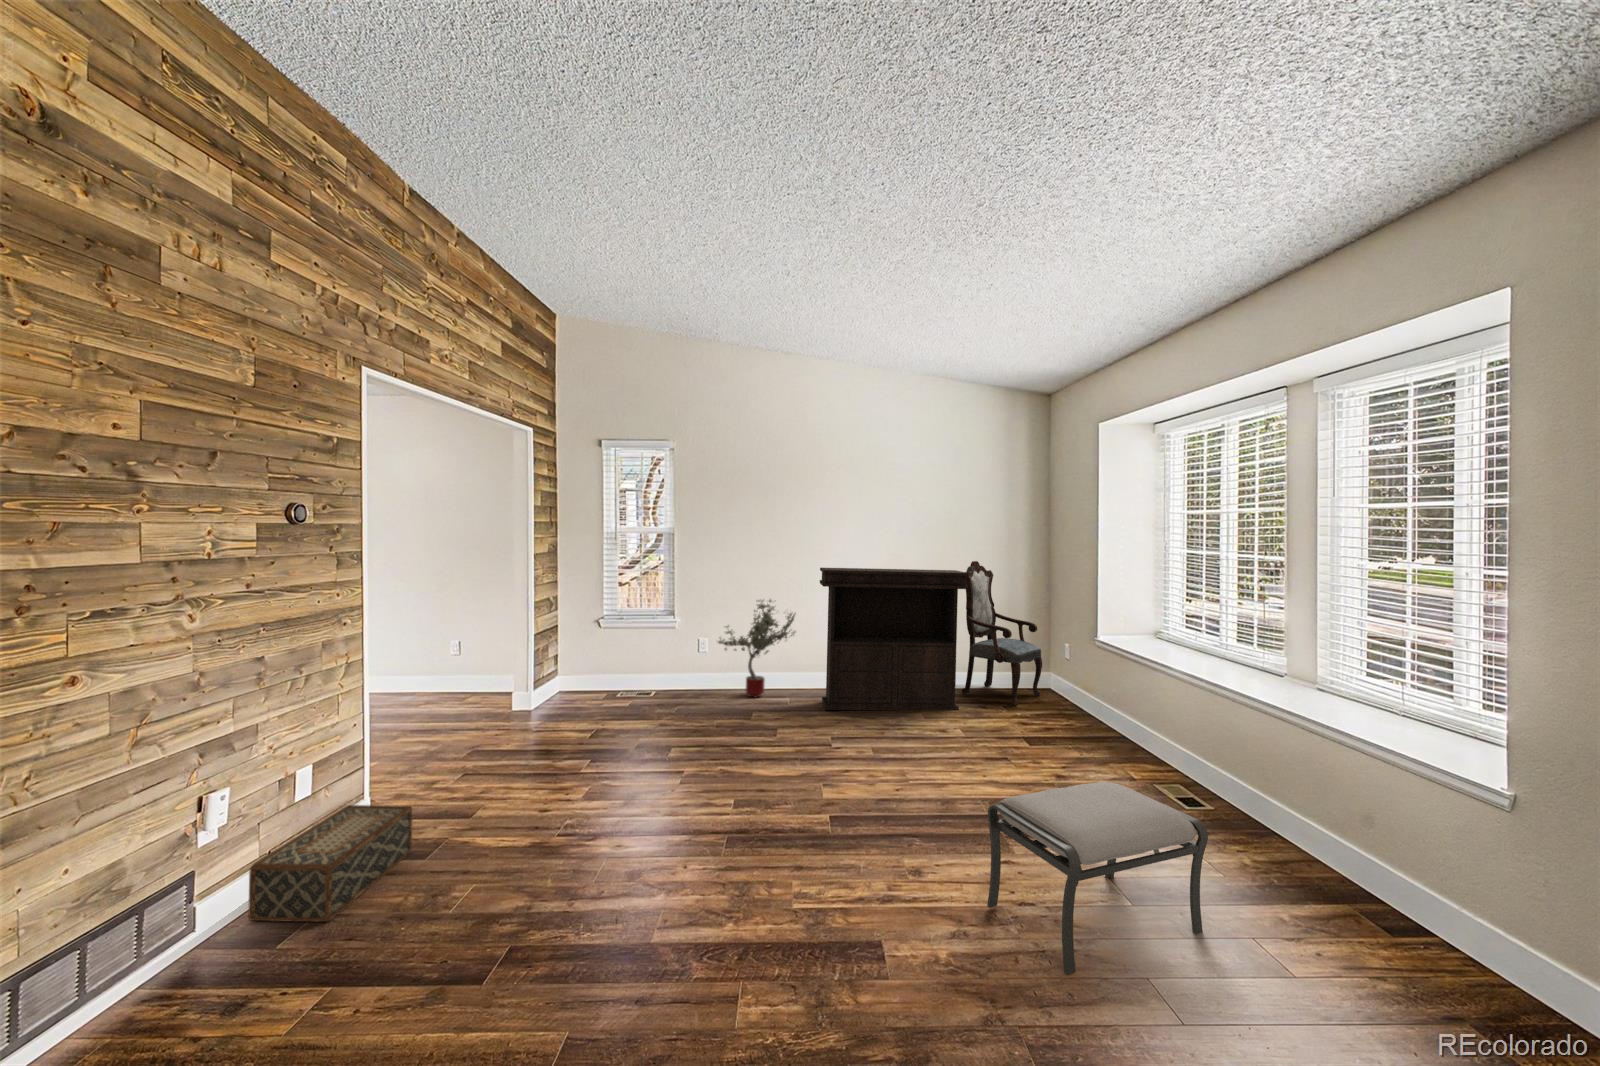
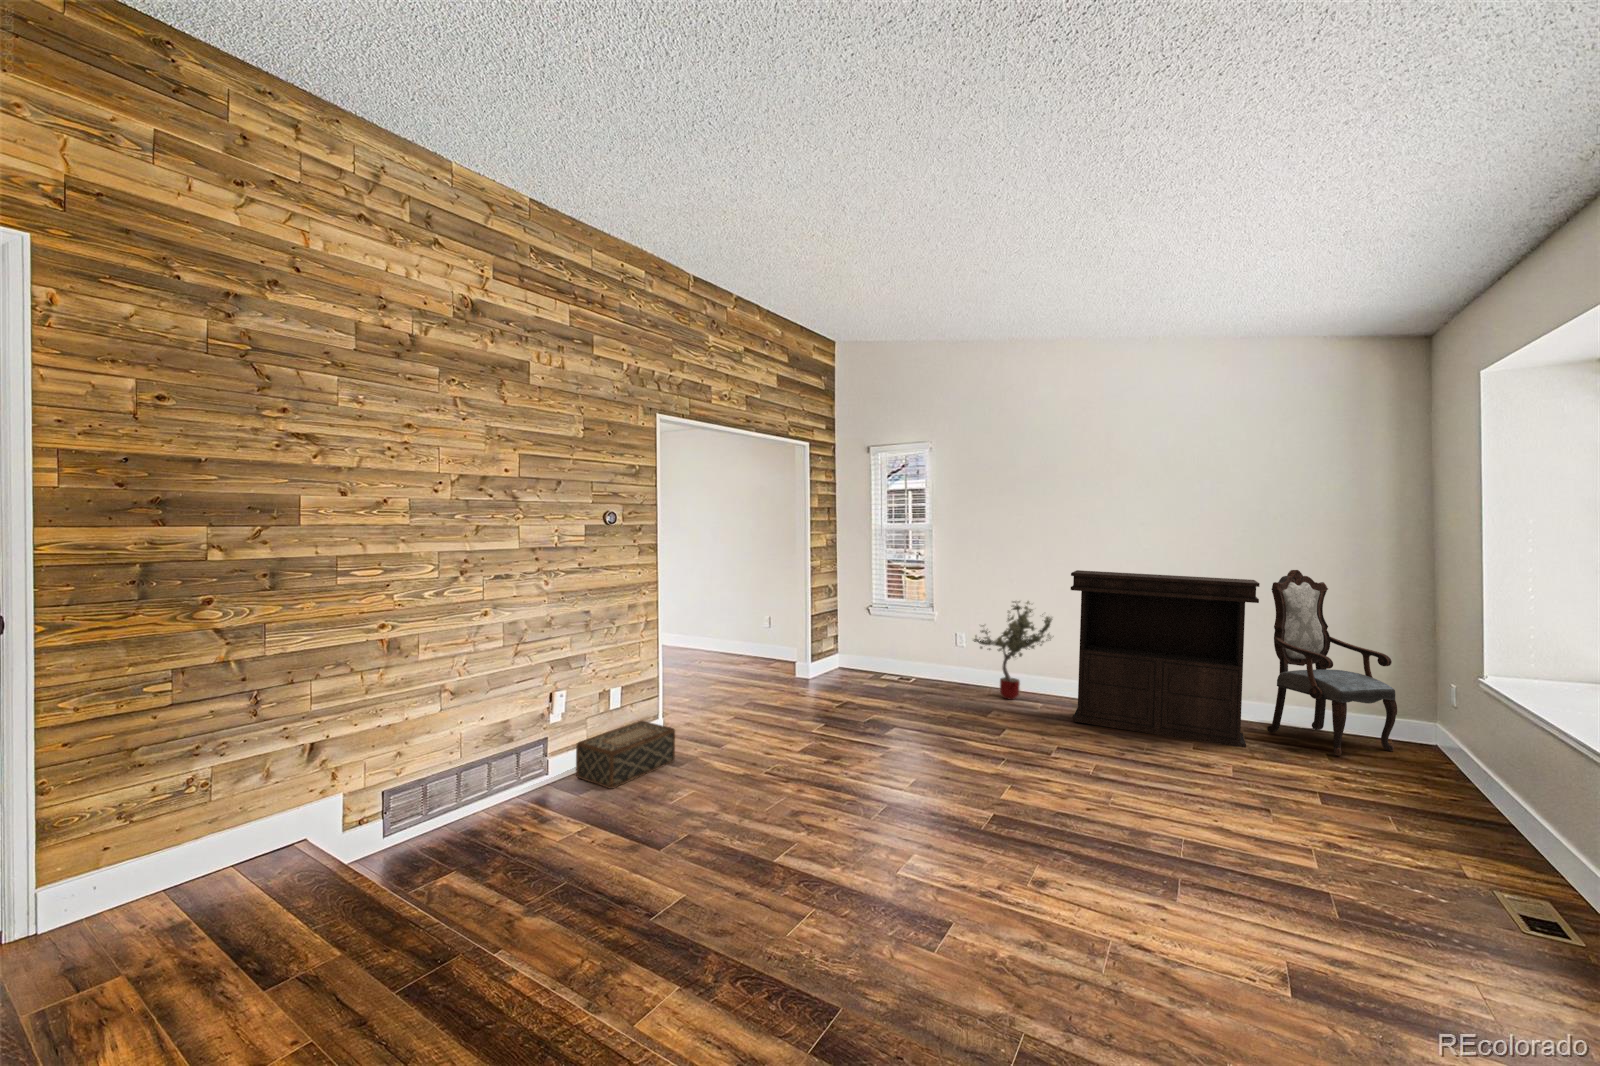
ottoman: present [987,782,1208,975] -> none [1089,816,1360,1033]

